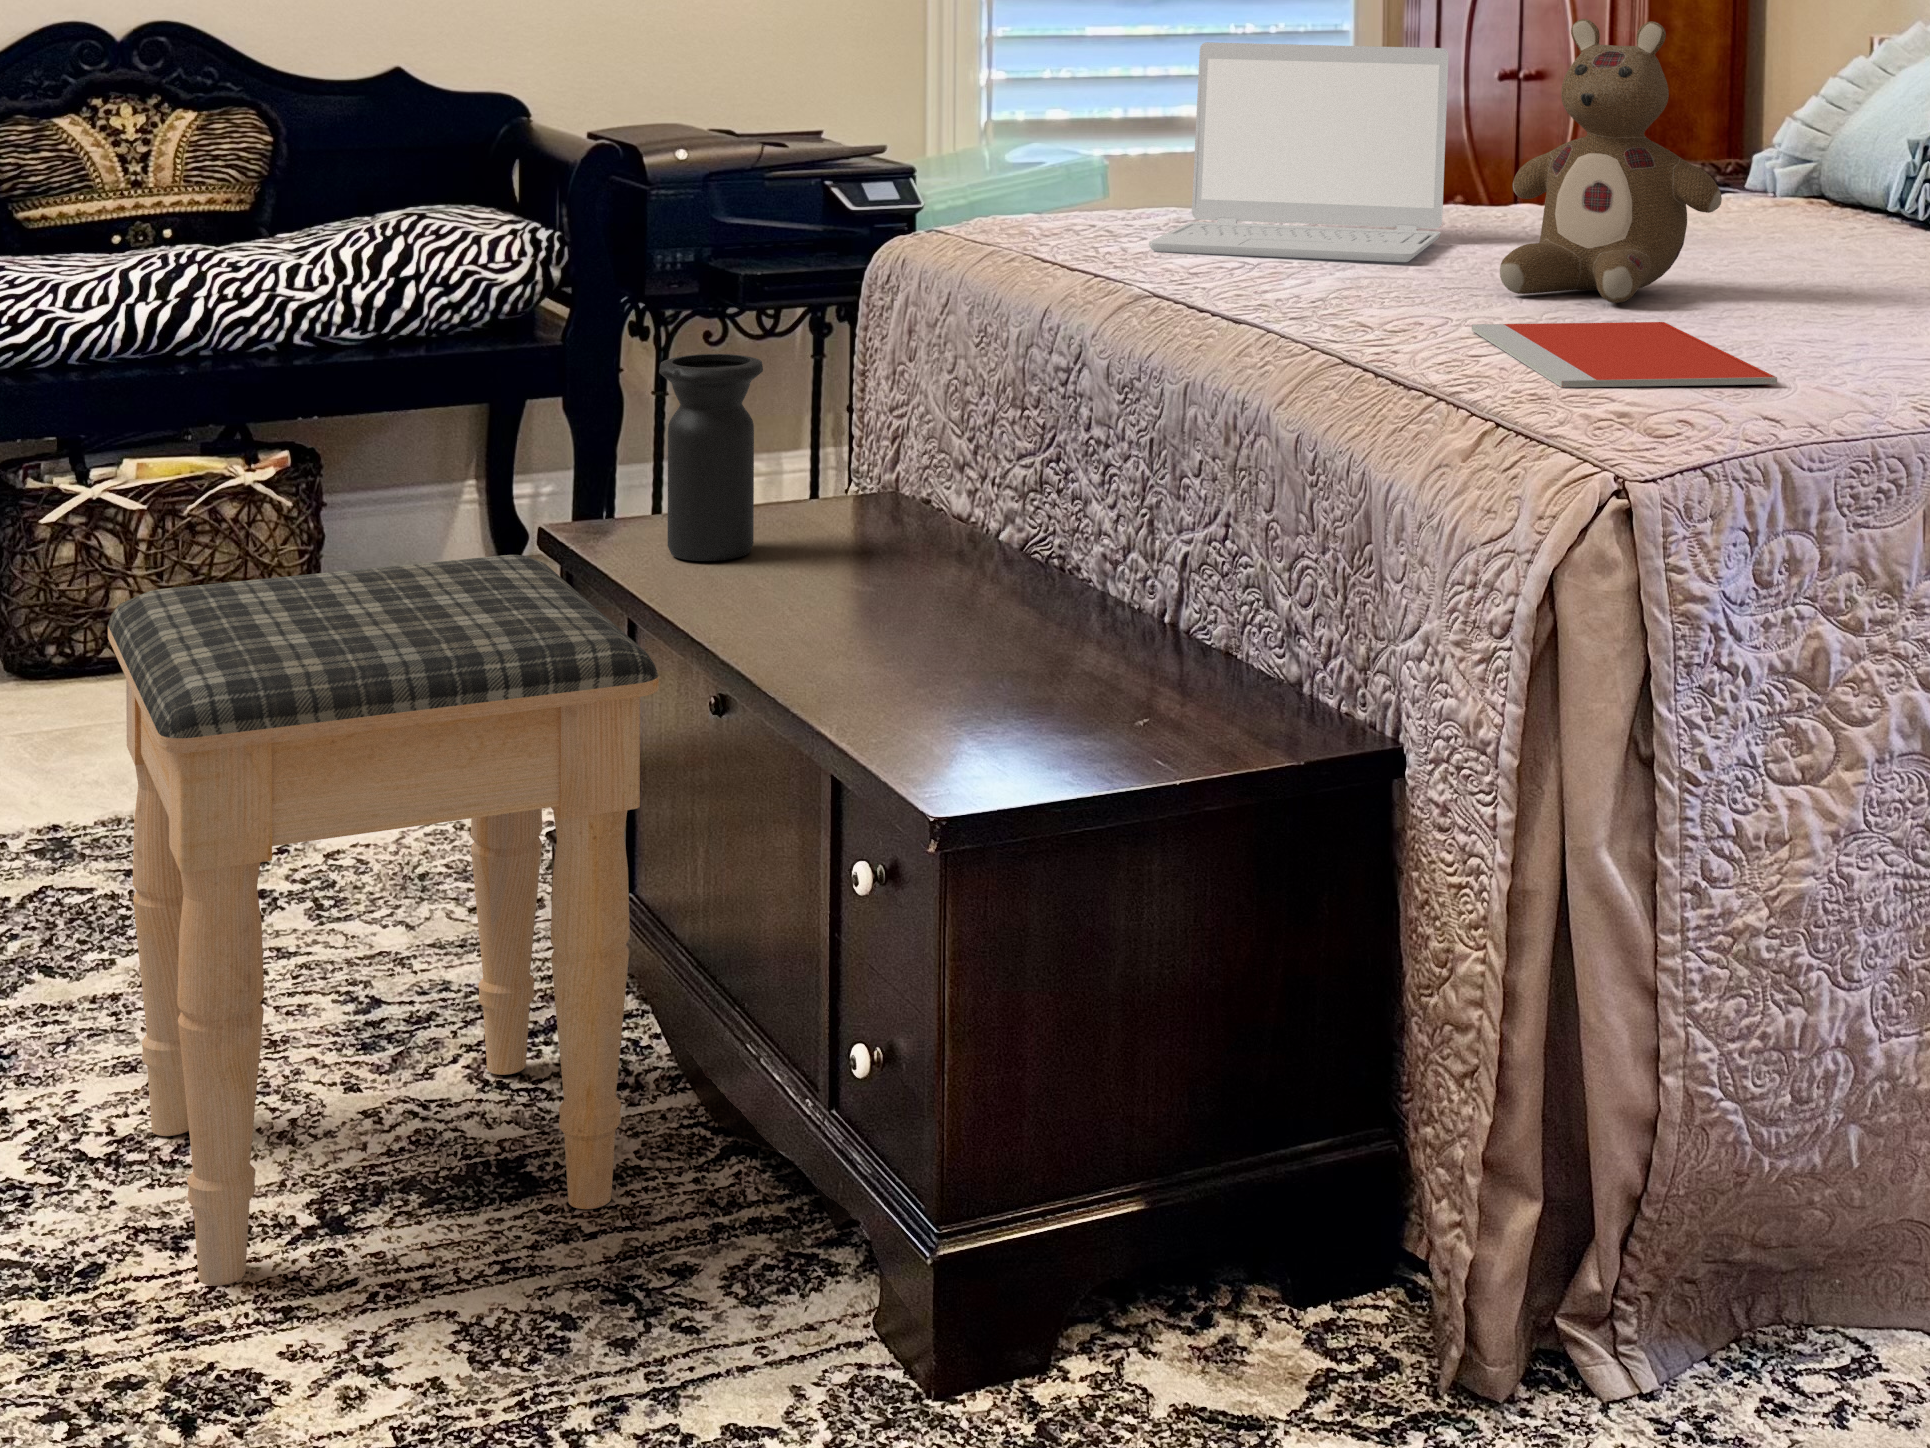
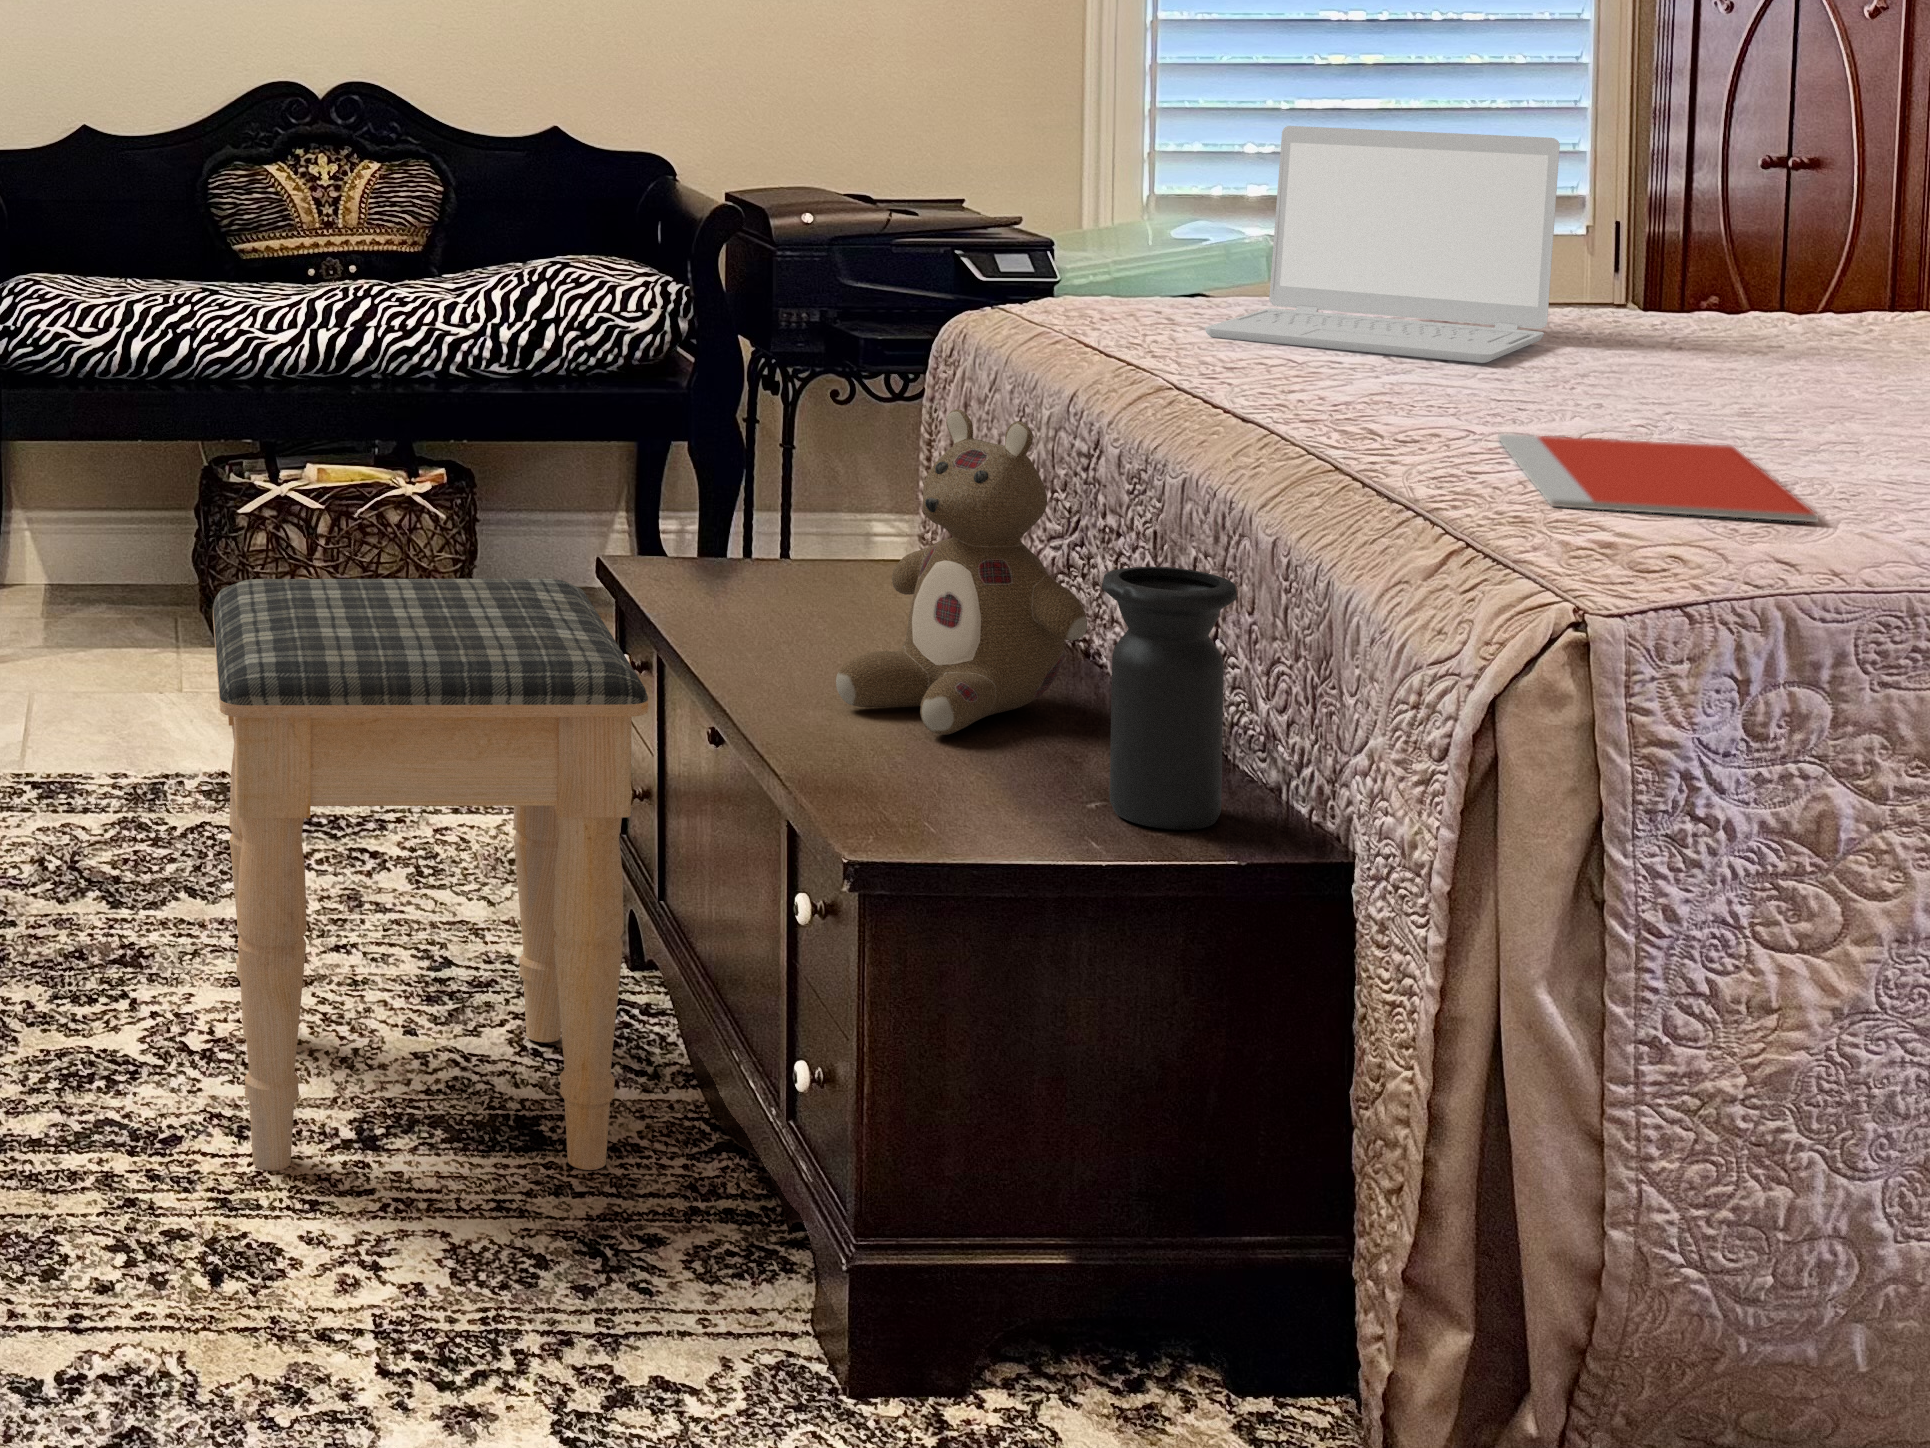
stuffed bear: present [1500,19,1722,303] -> present [836,409,1087,735]
vase: present [659,354,763,561] -> present [1102,567,1237,830]

